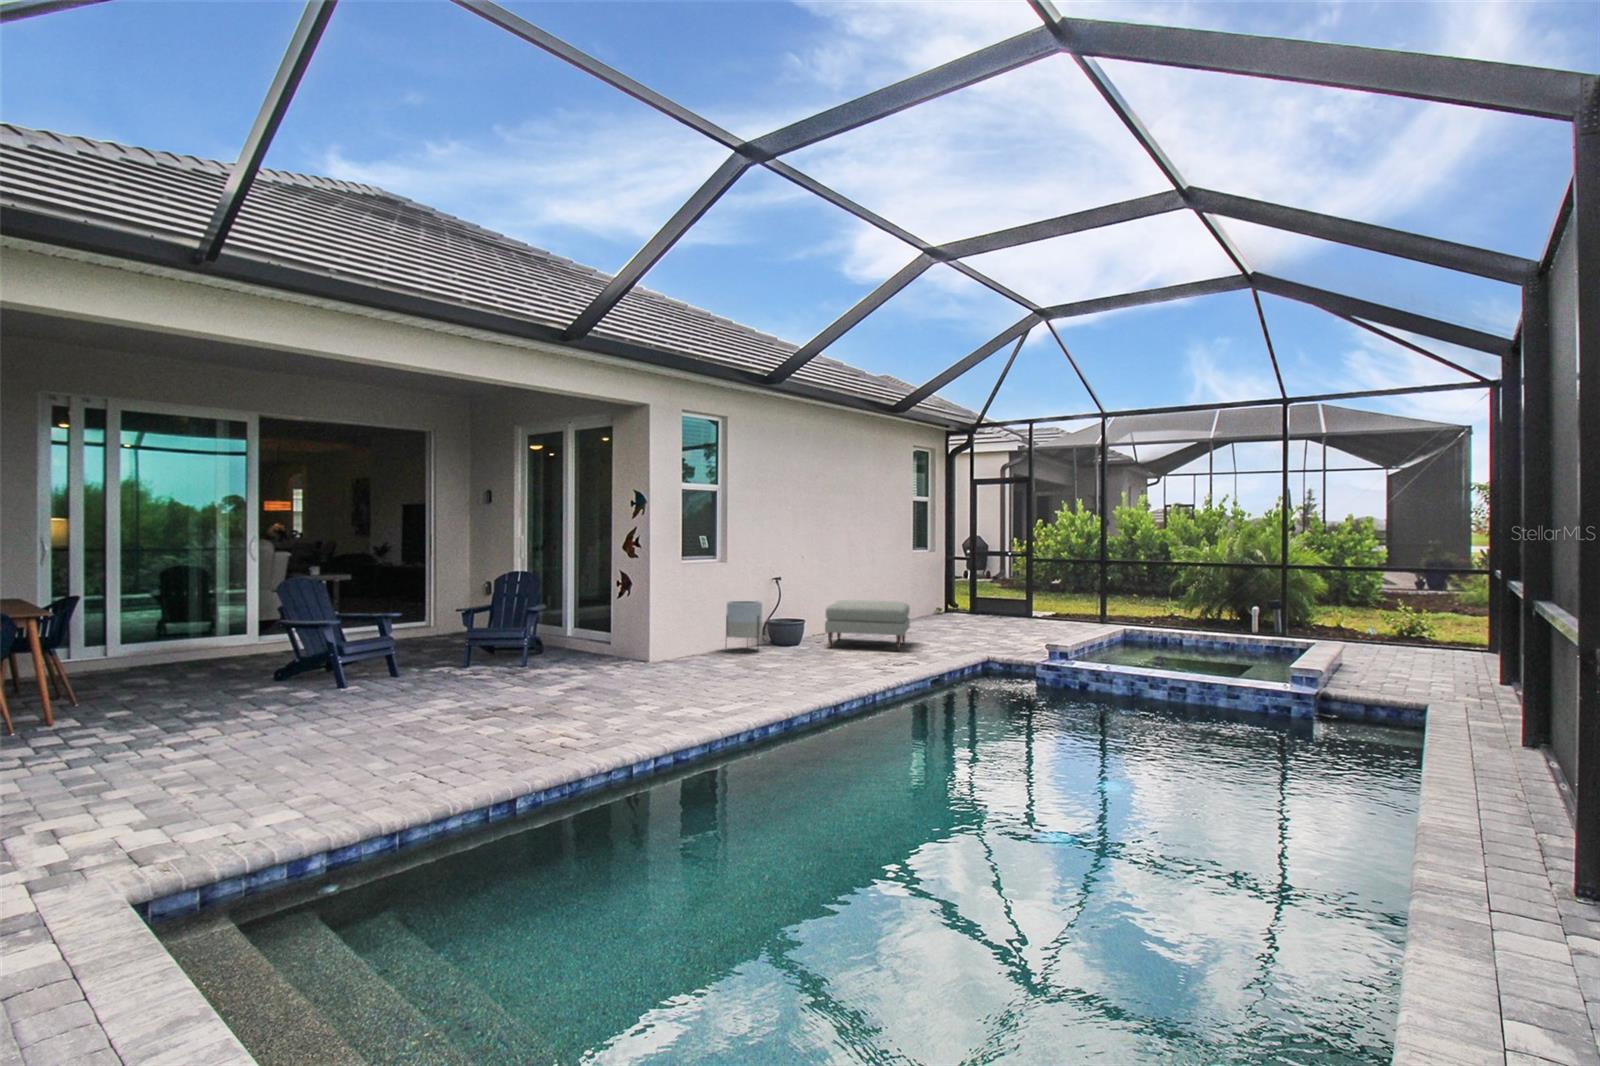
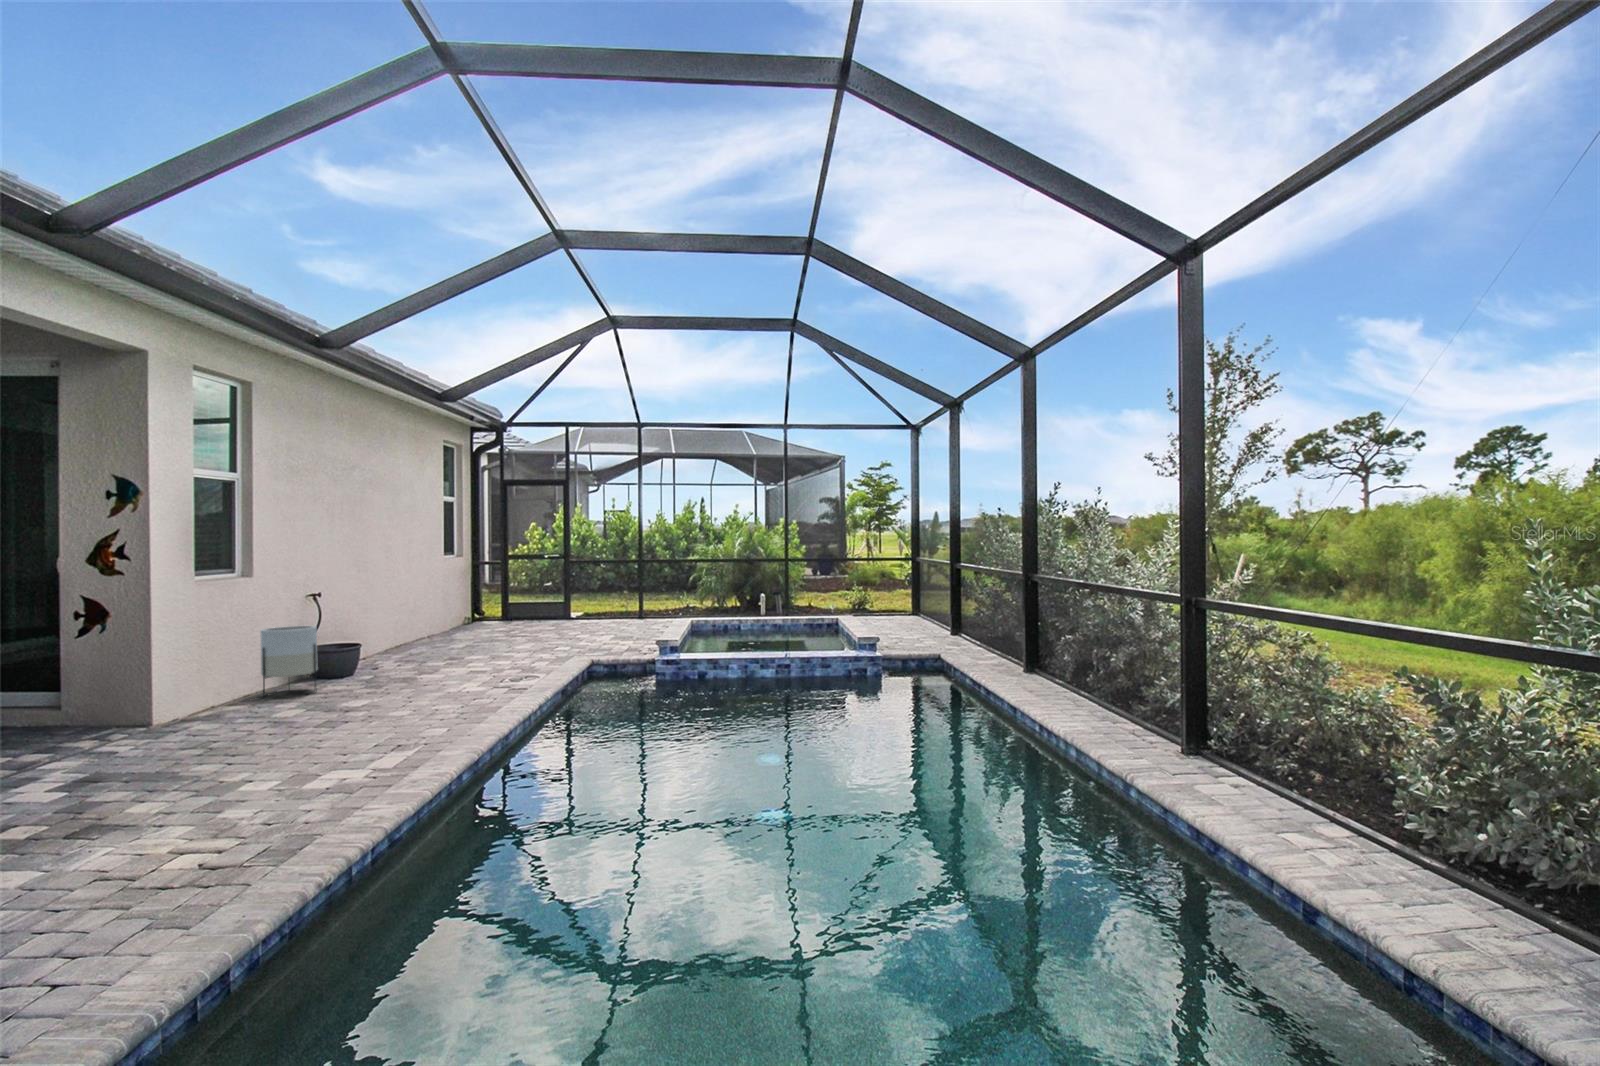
ottoman: present [825,600,910,651] -> none [394,612,501,675]

